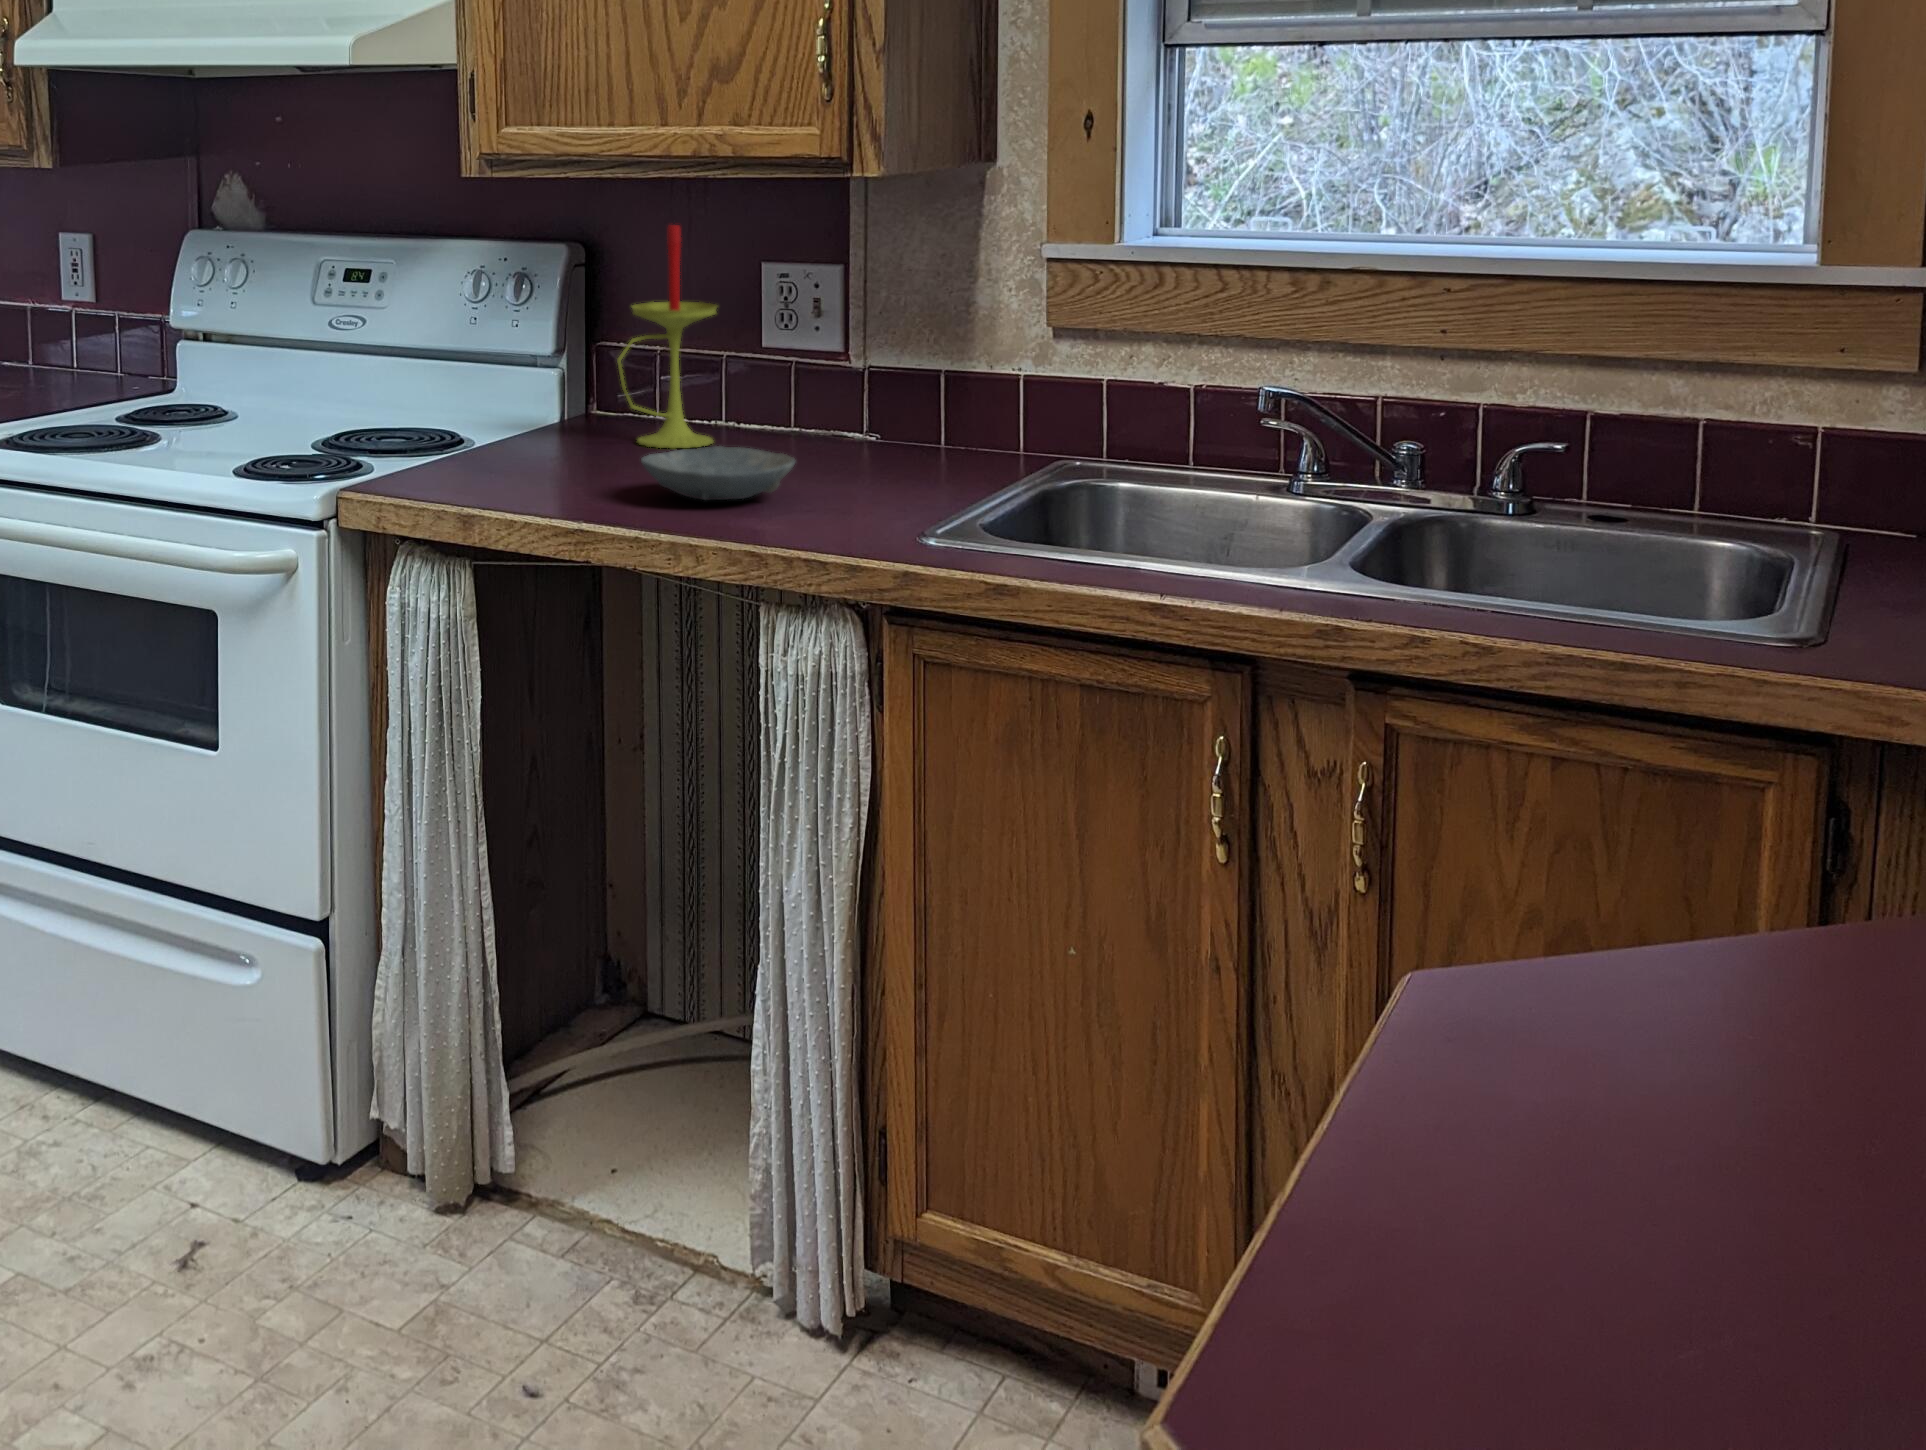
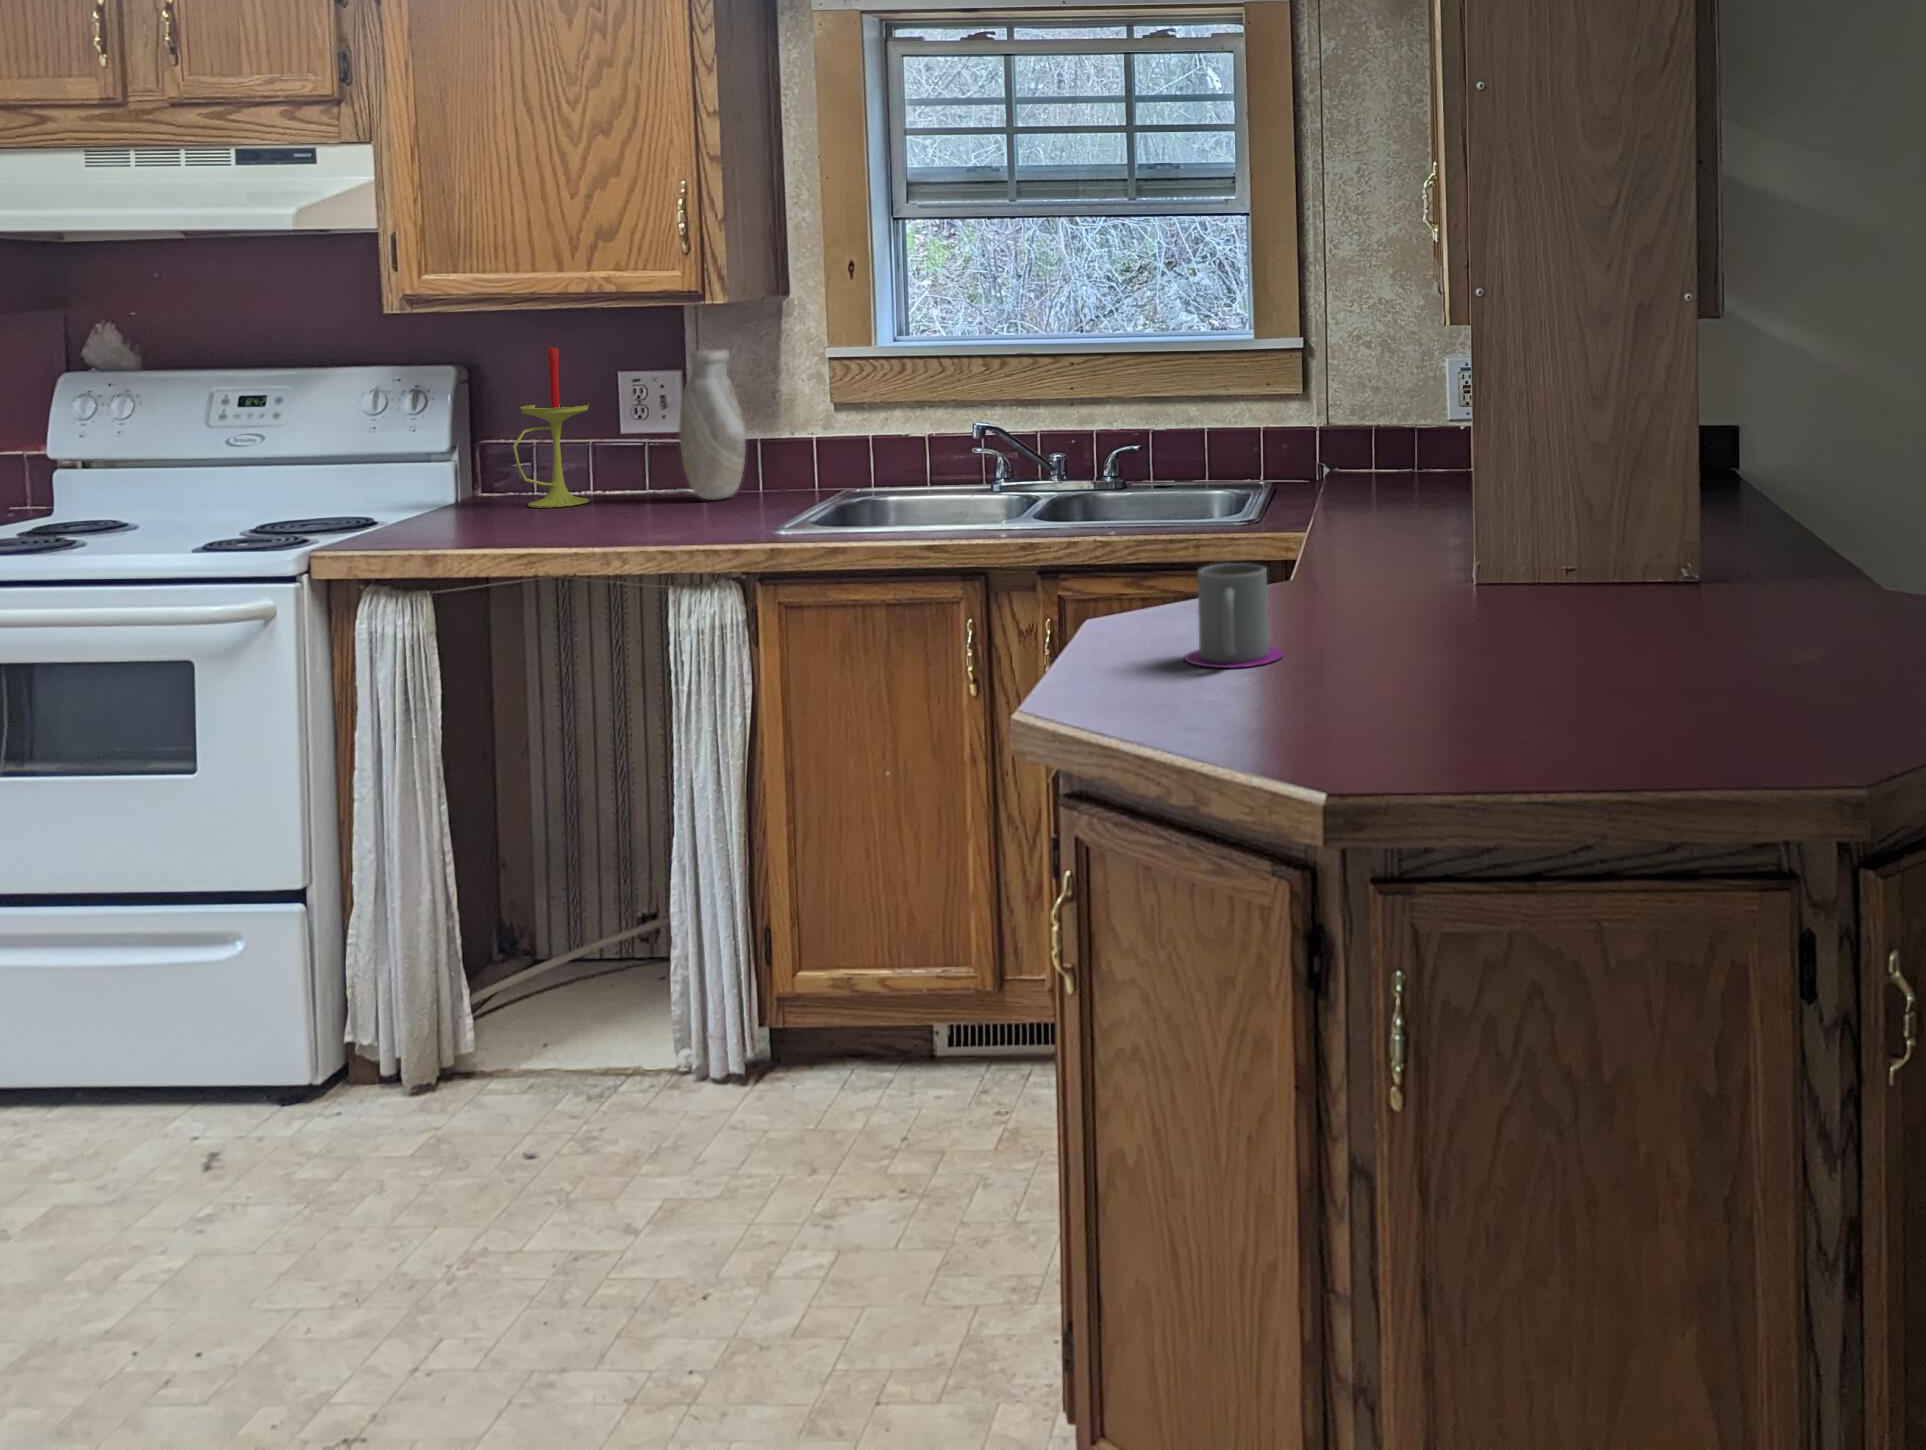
vase: none [828,237,919,461] -> present [679,349,746,500]
bowl: present [641,446,795,500] -> none [558,493,675,527]
mug: none [1557,894,1823,1178] -> present [1185,563,1283,668]

